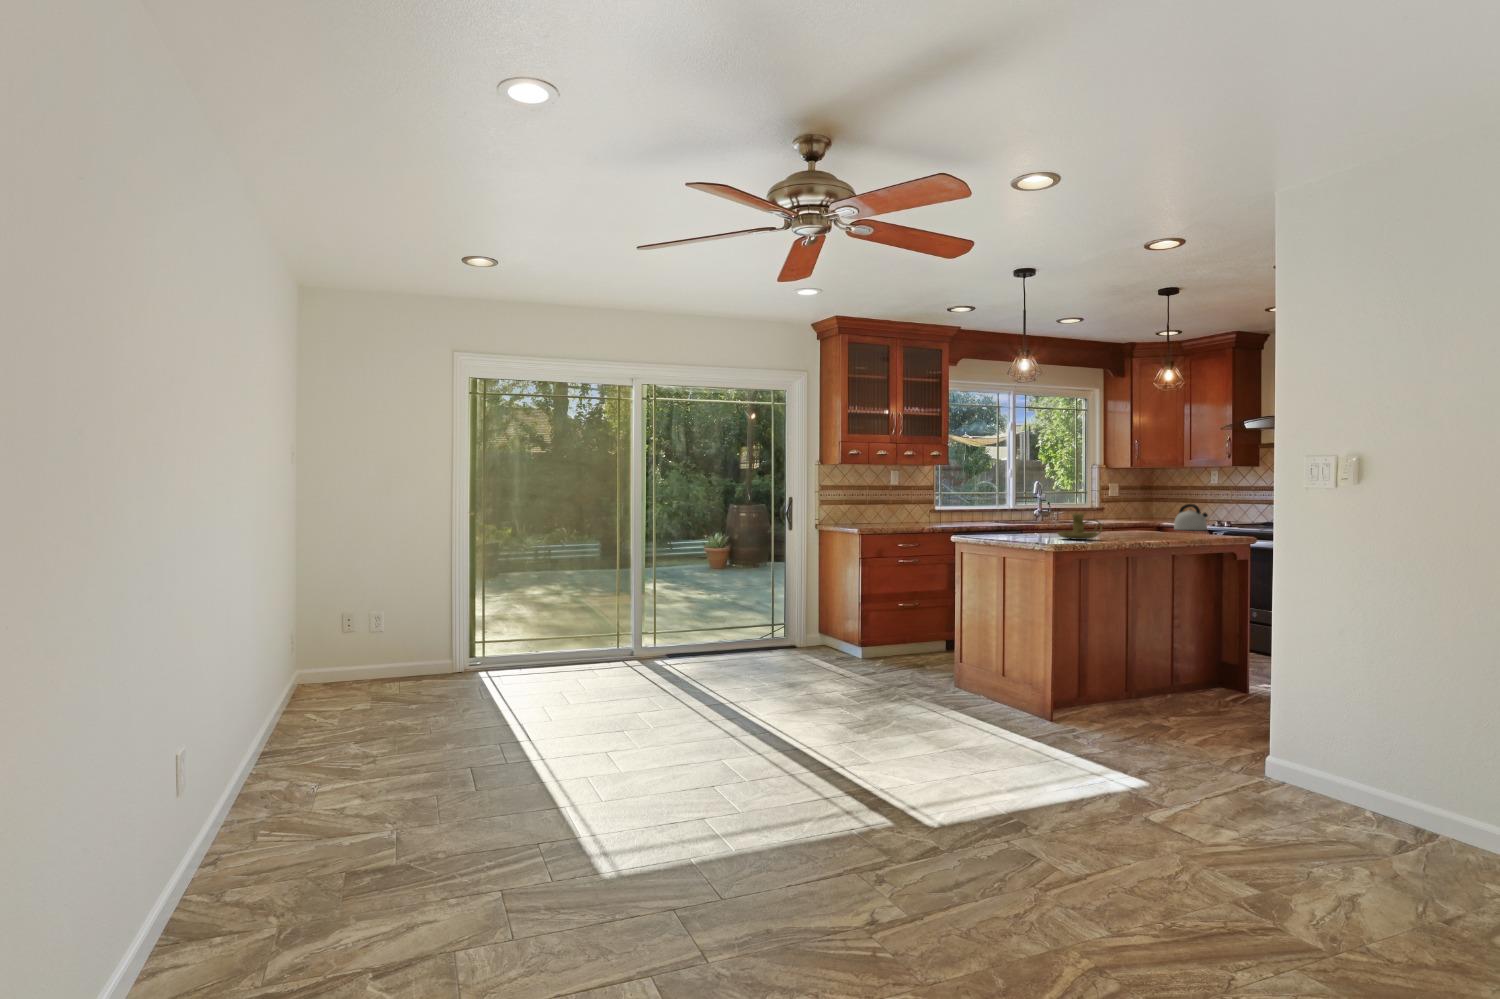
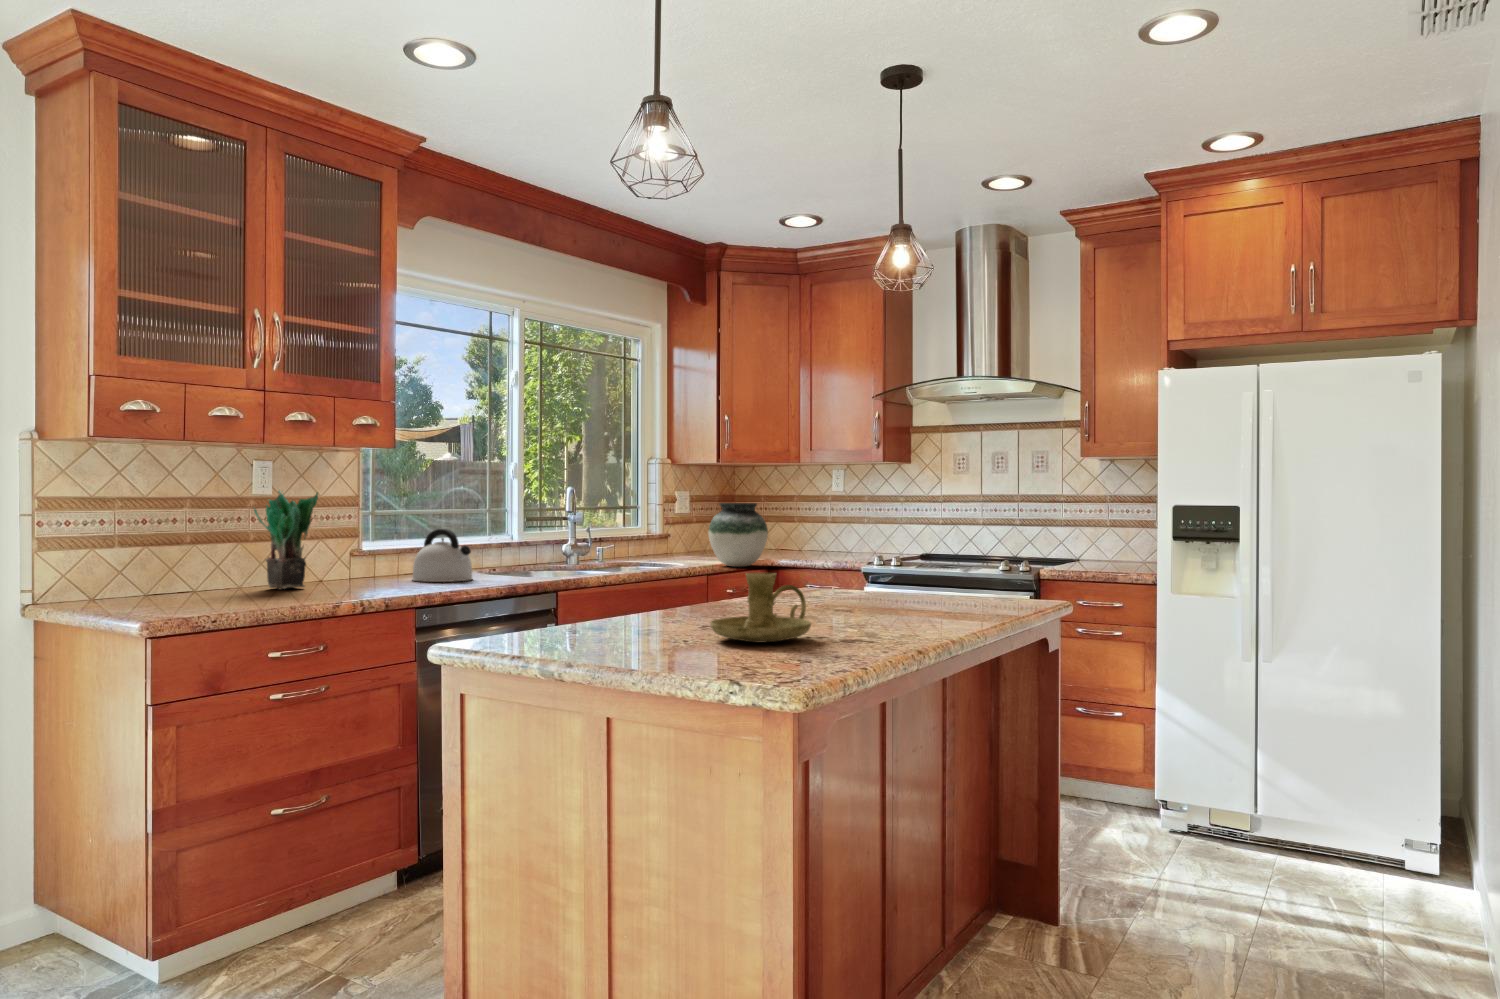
potted plant: none [891,481,917,525] -> present [254,490,318,589]
vase: none [1121,490,1158,526] -> present [708,503,768,567]
kettle: present [1174,504,1208,530] -> present [412,529,473,582]

